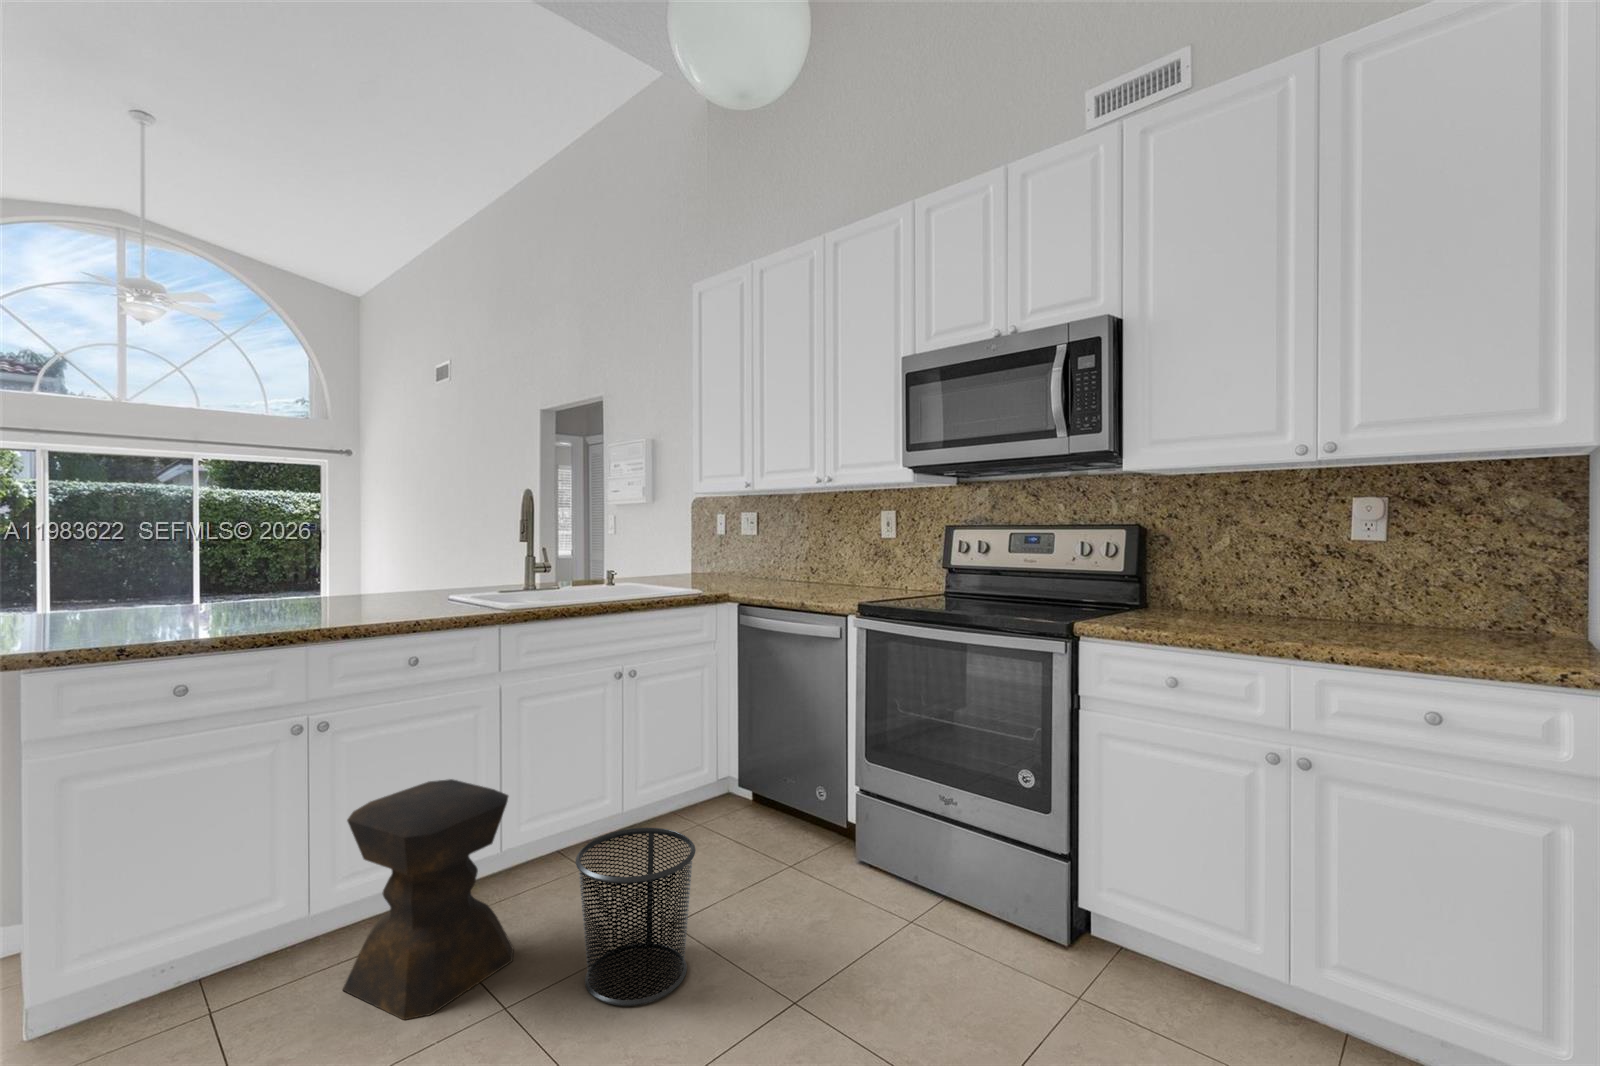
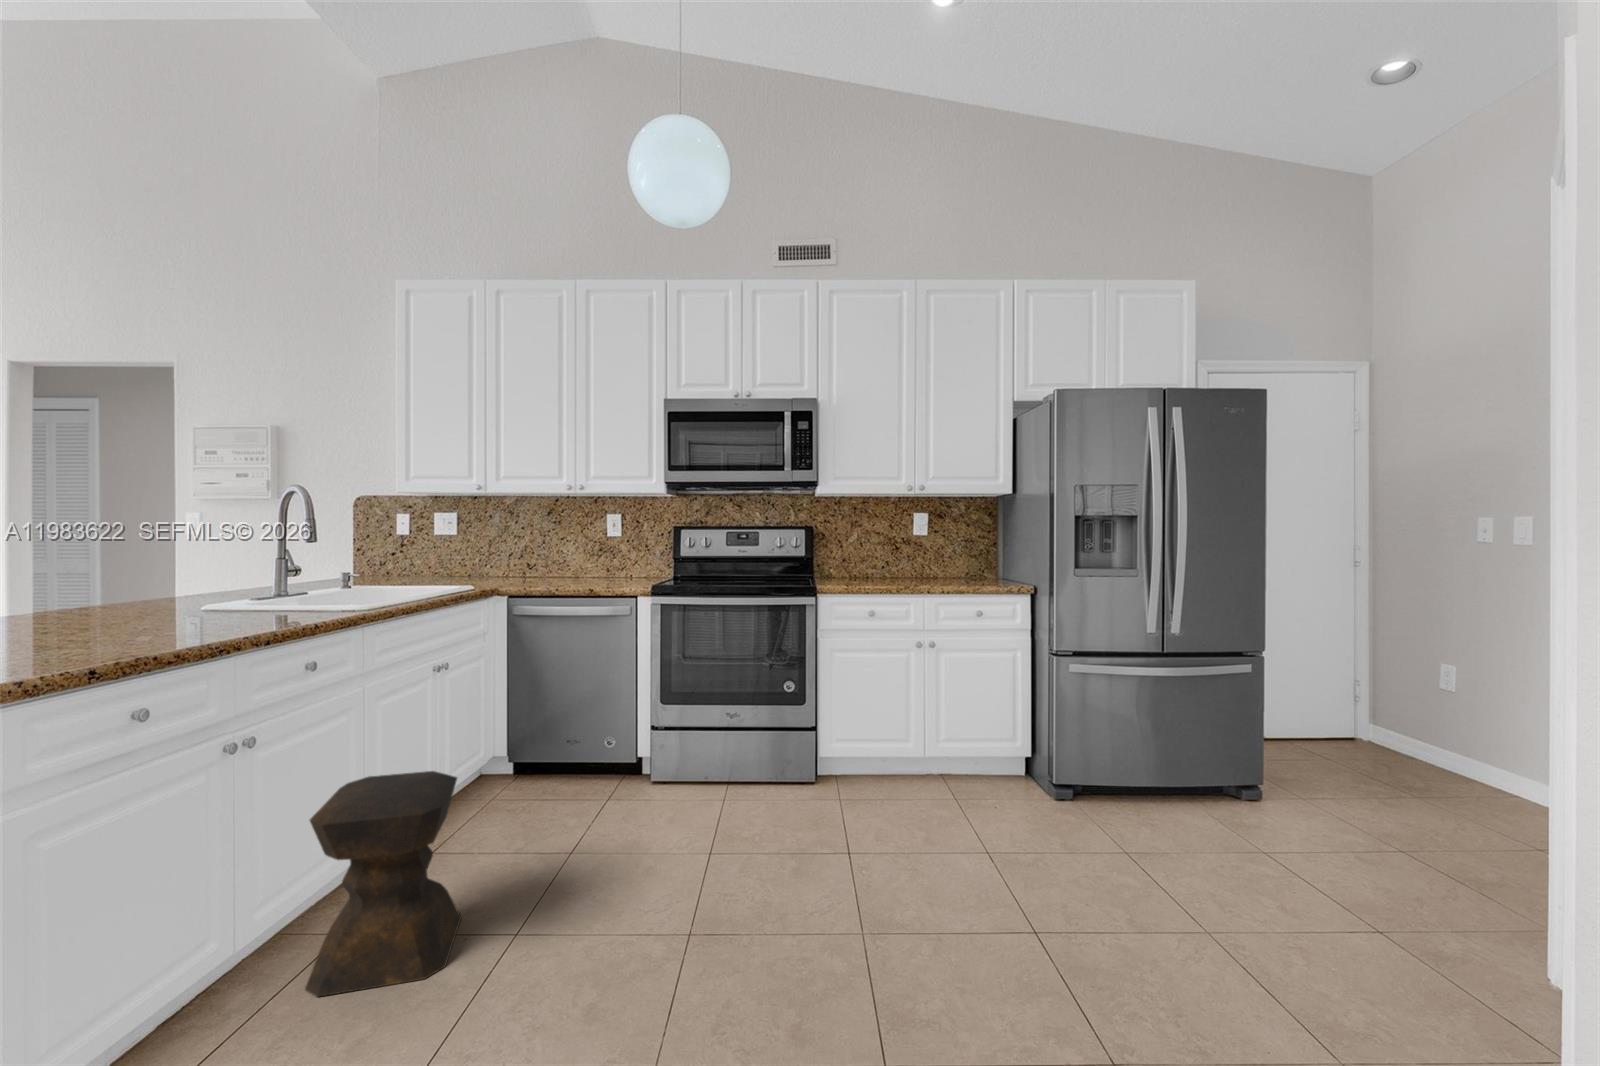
waste bin: present [576,828,696,1006] -> none [531,770,628,904]

